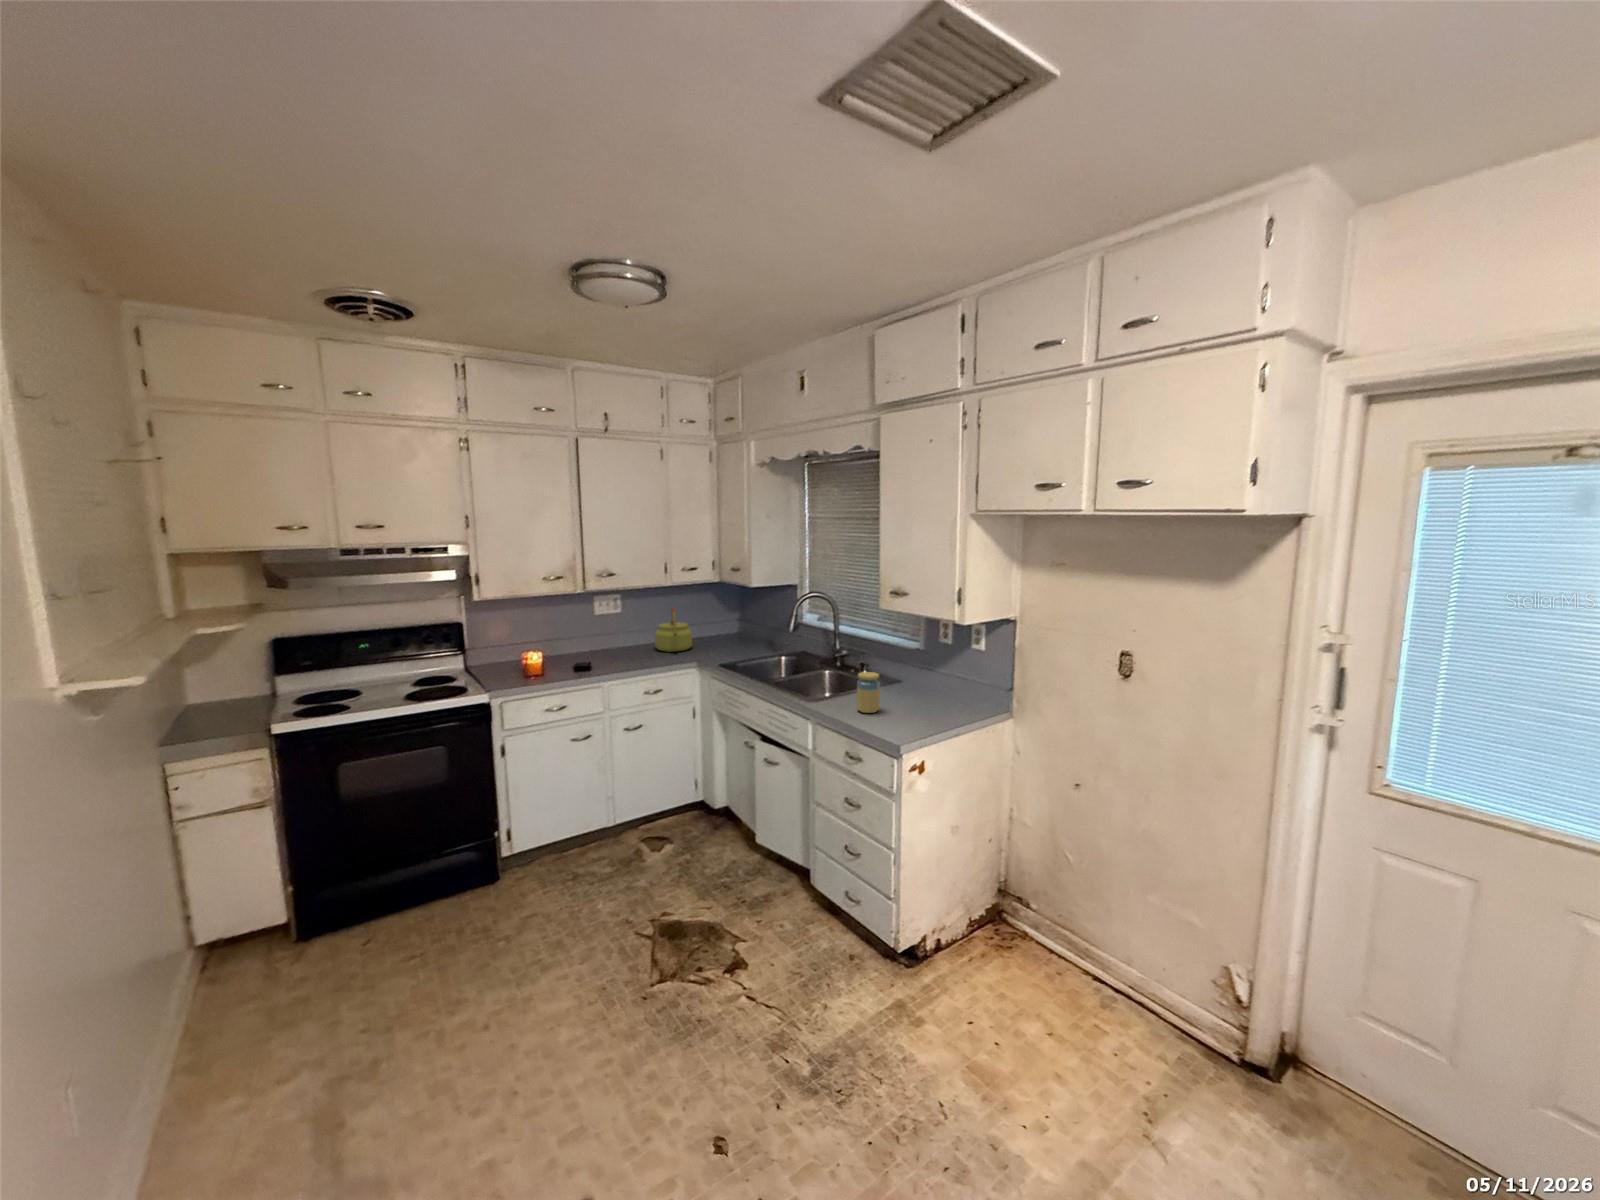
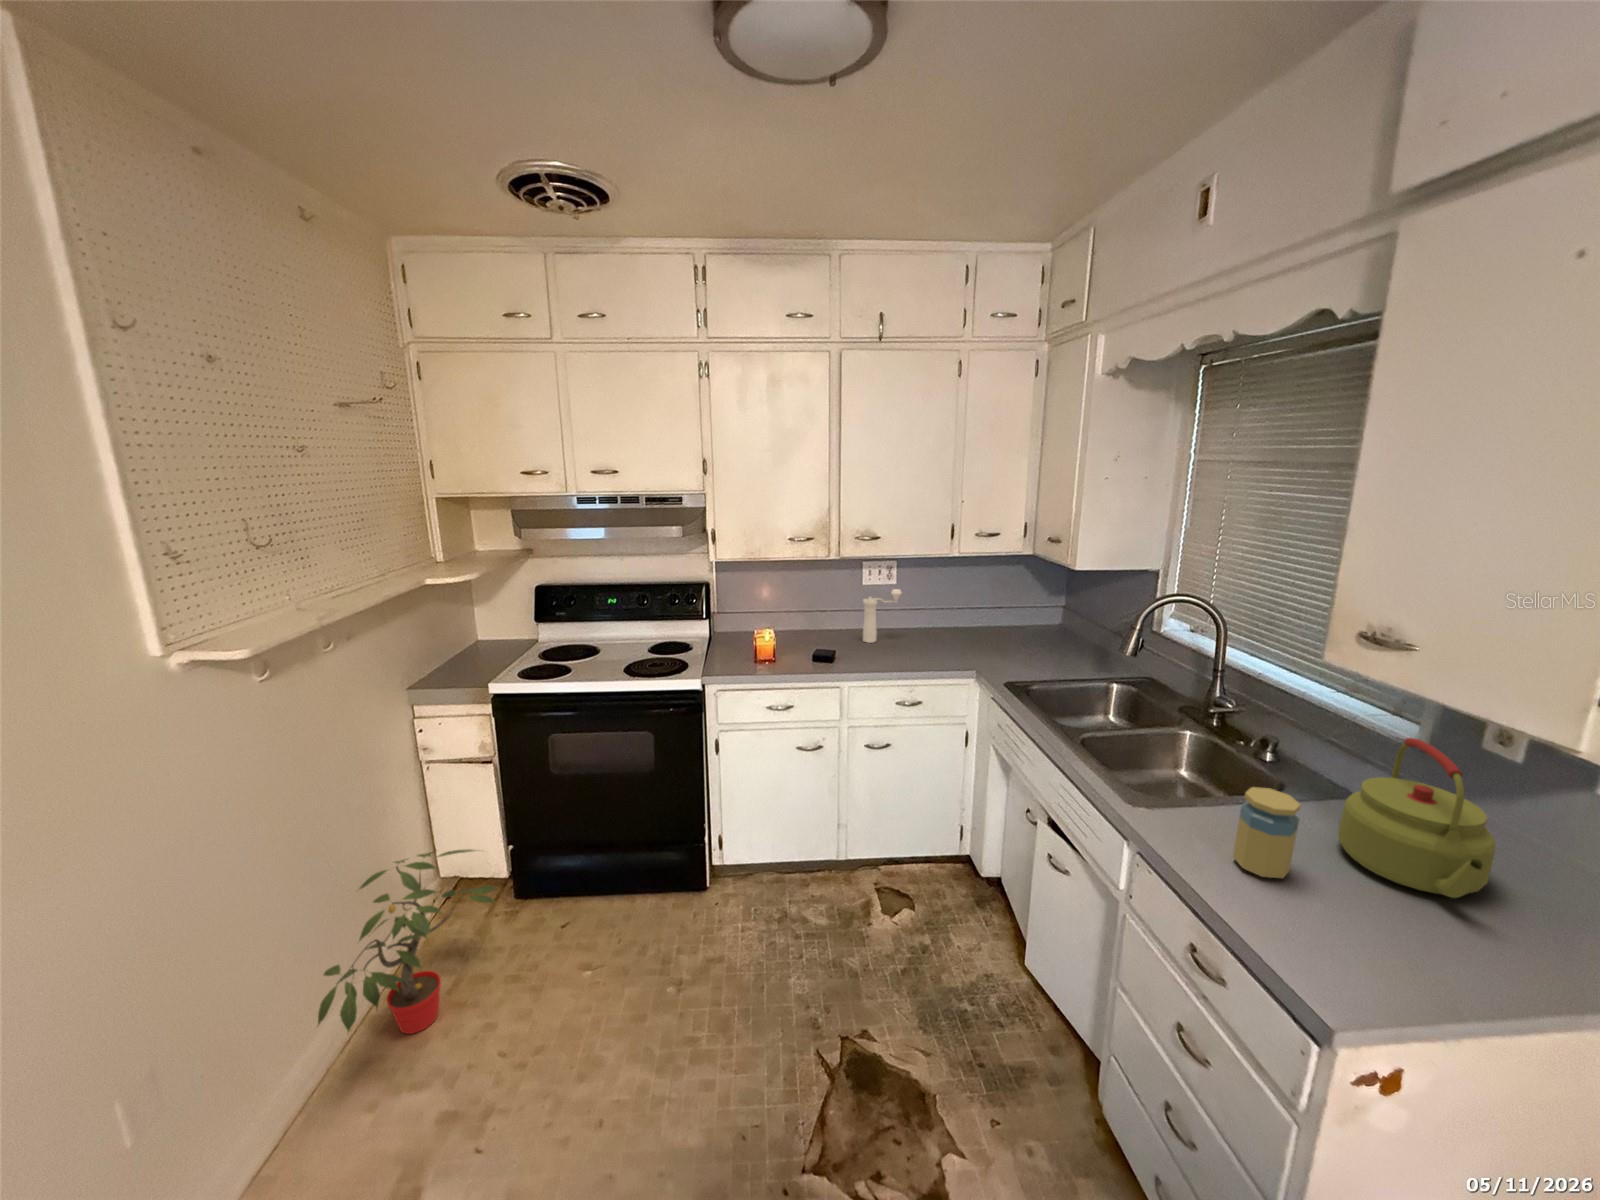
kettle: present [655,607,692,652] -> present [1338,738,1496,898]
pepper mill: none [602,615,631,658] -> present [863,589,901,643]
potted plant: none [165,878,314,1059] -> present [318,849,496,1034]

